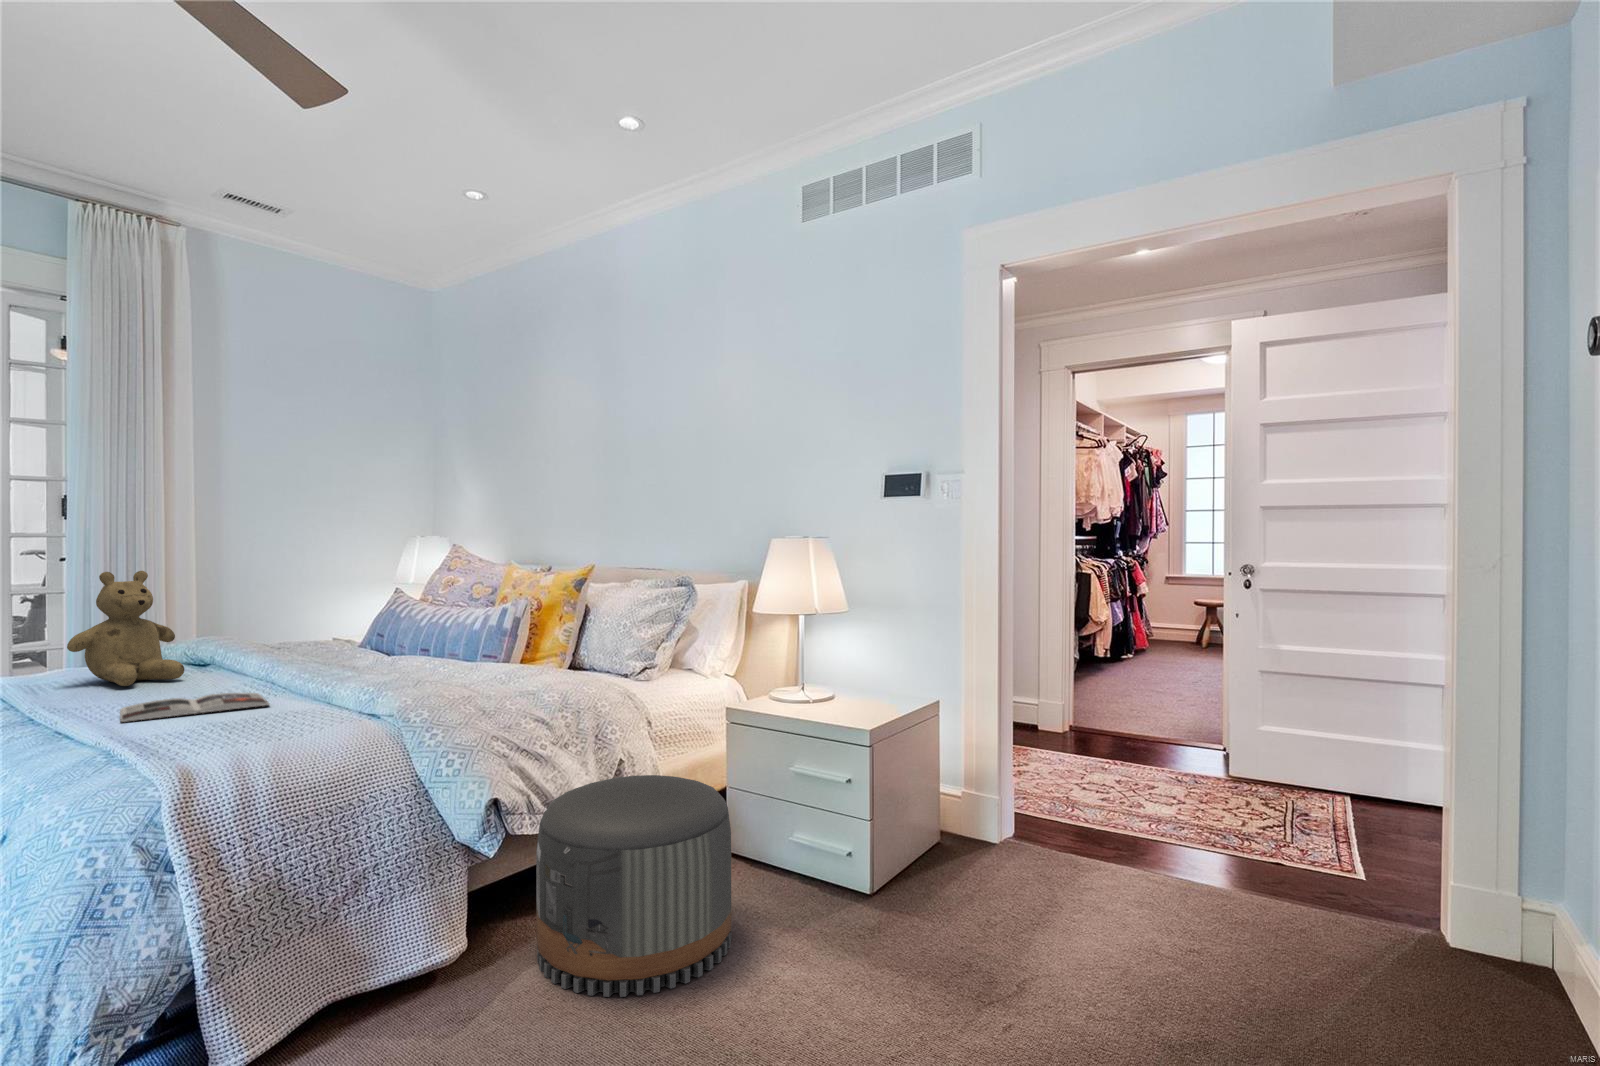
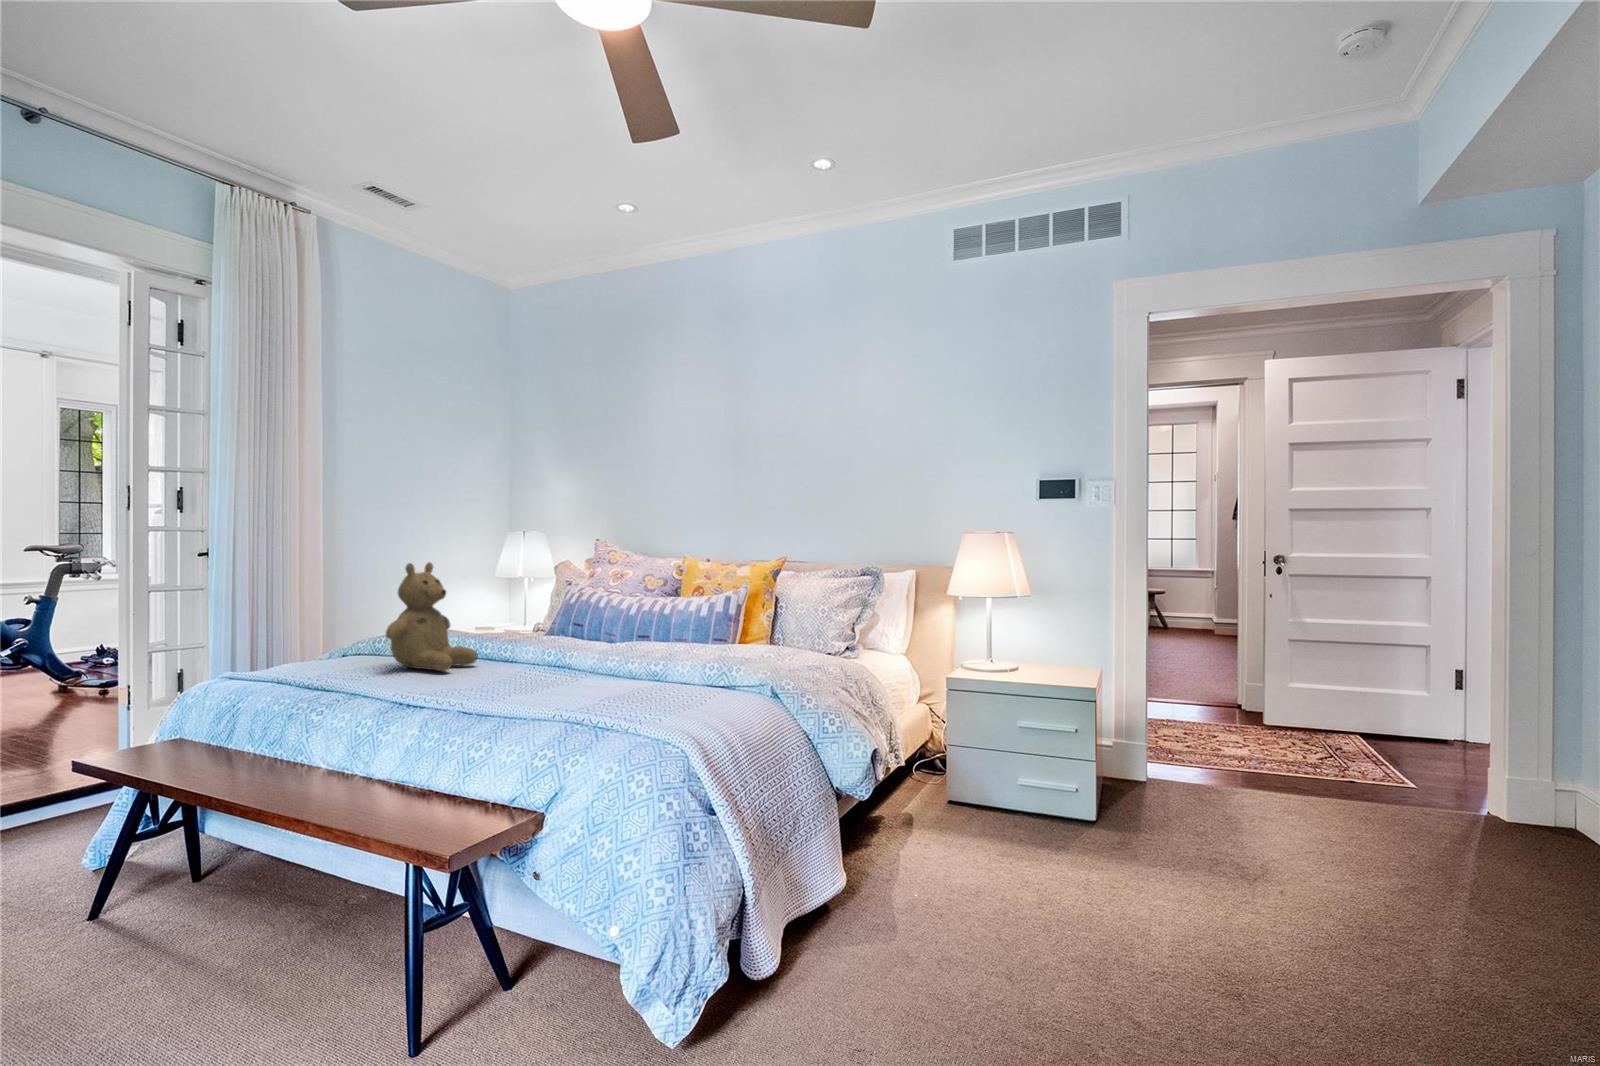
magazine: present [120,693,270,722] -> none [492,674,623,699]
pouf: present [536,775,732,997] -> none [880,733,1041,906]

